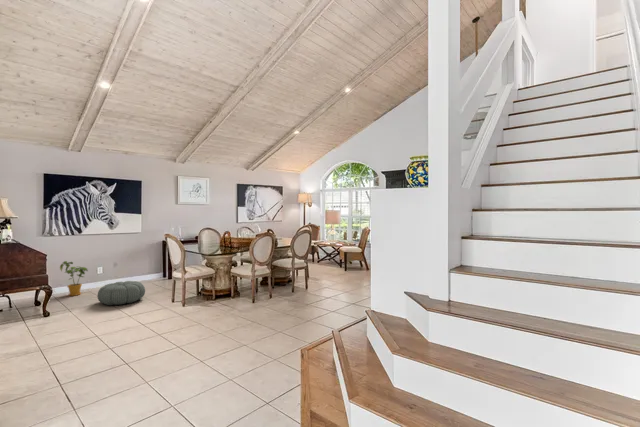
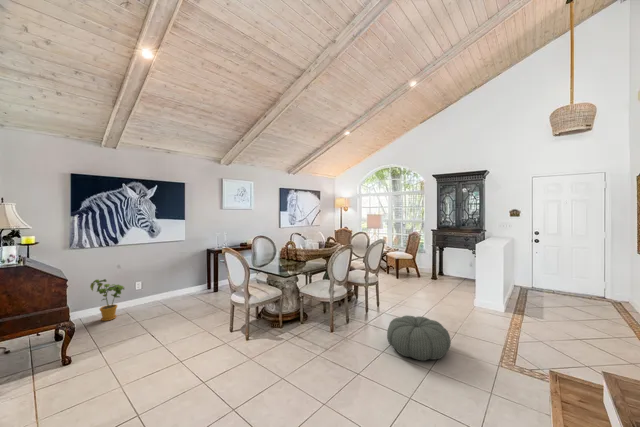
pouf: present [97,281,145,305] -> present [387,316,451,361]

